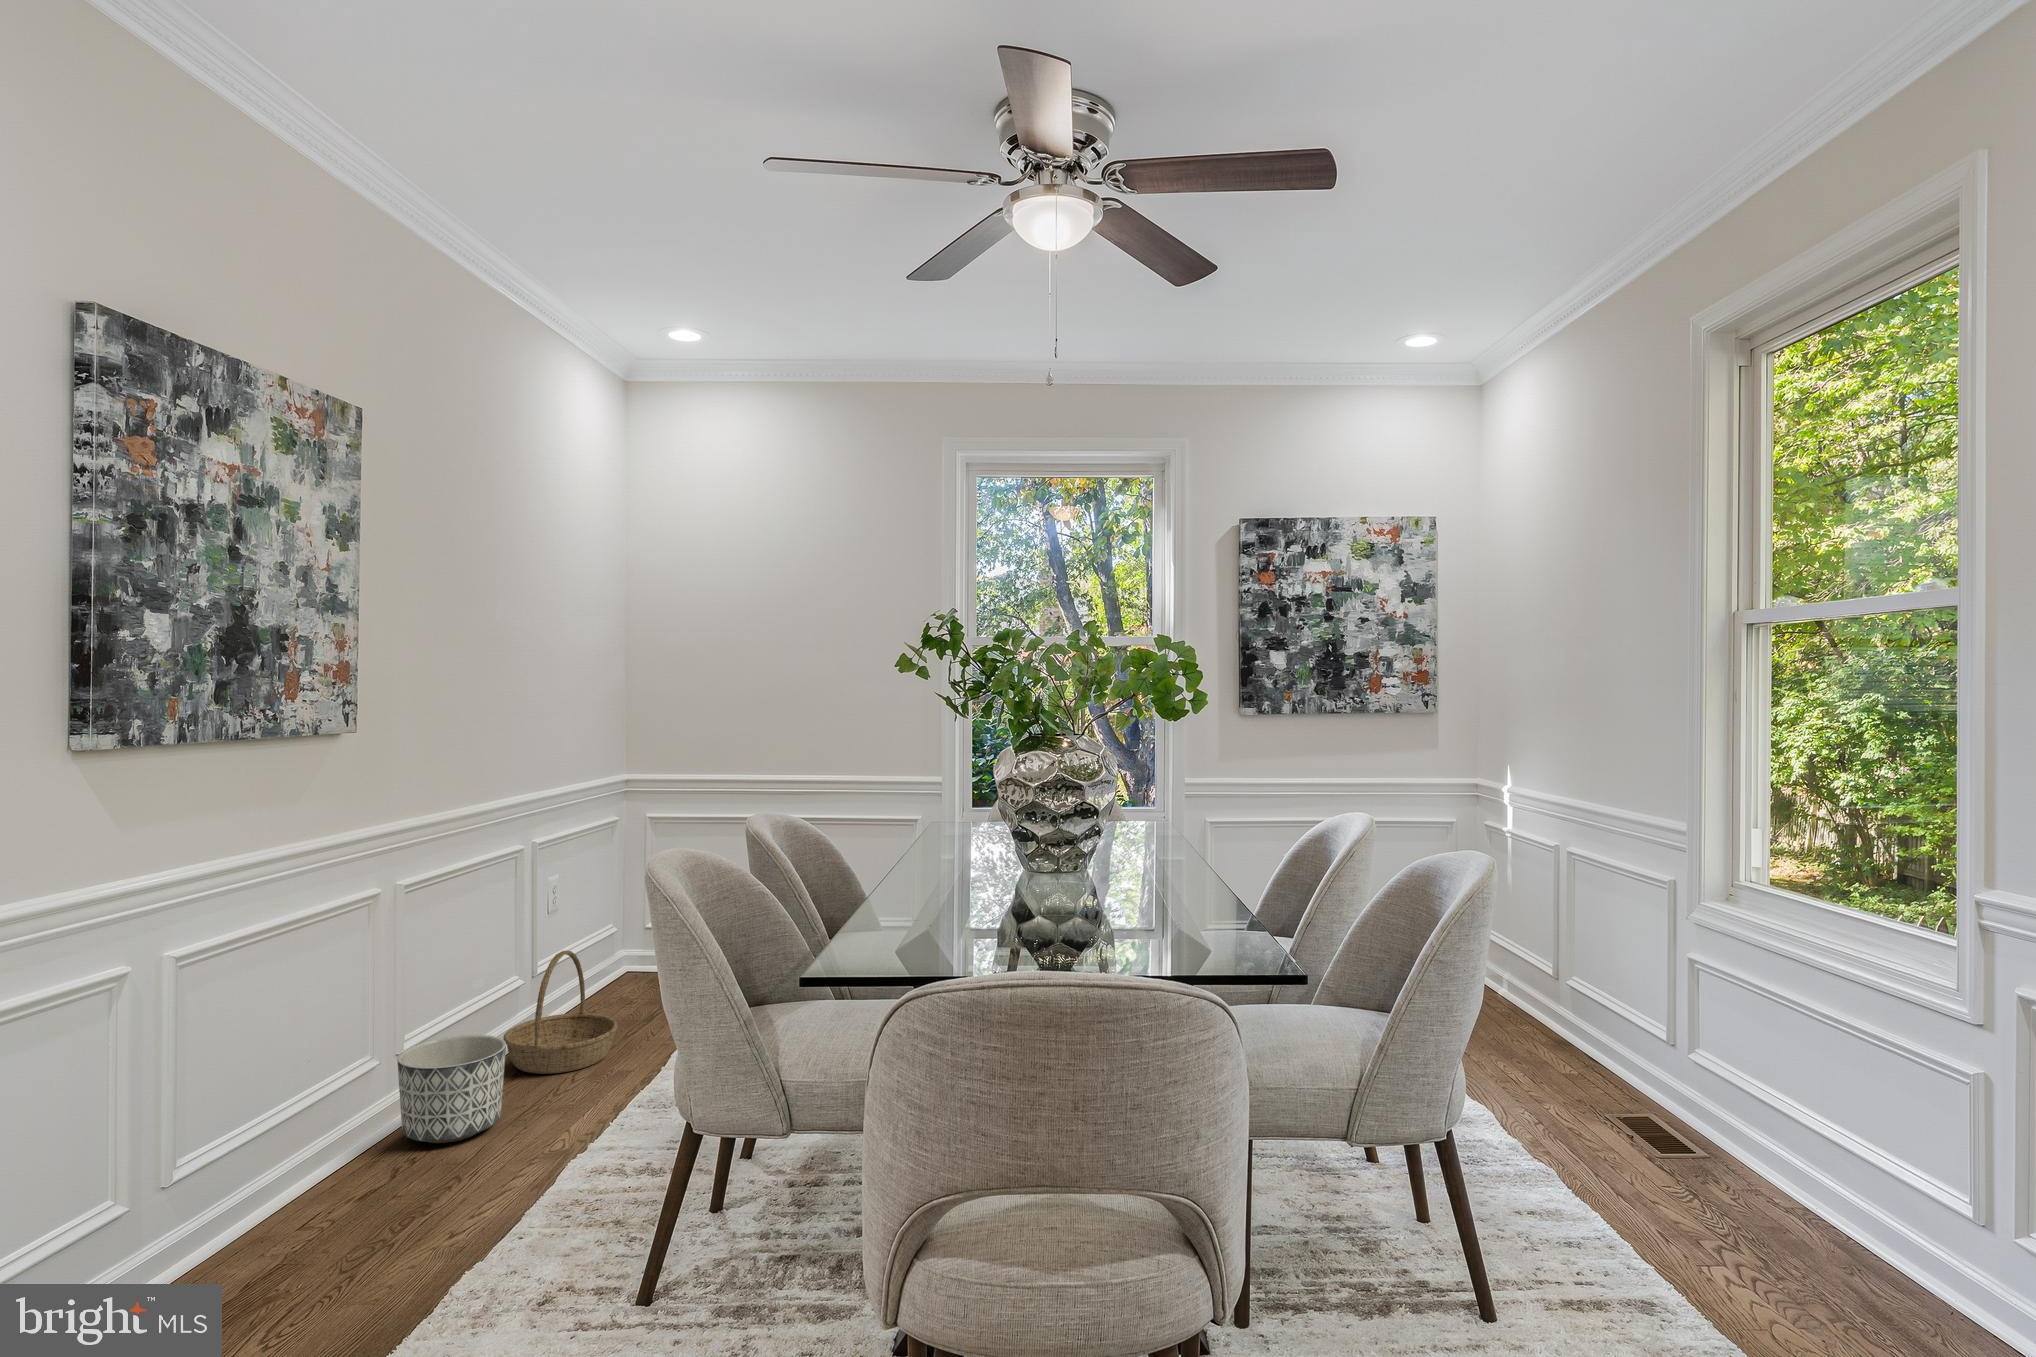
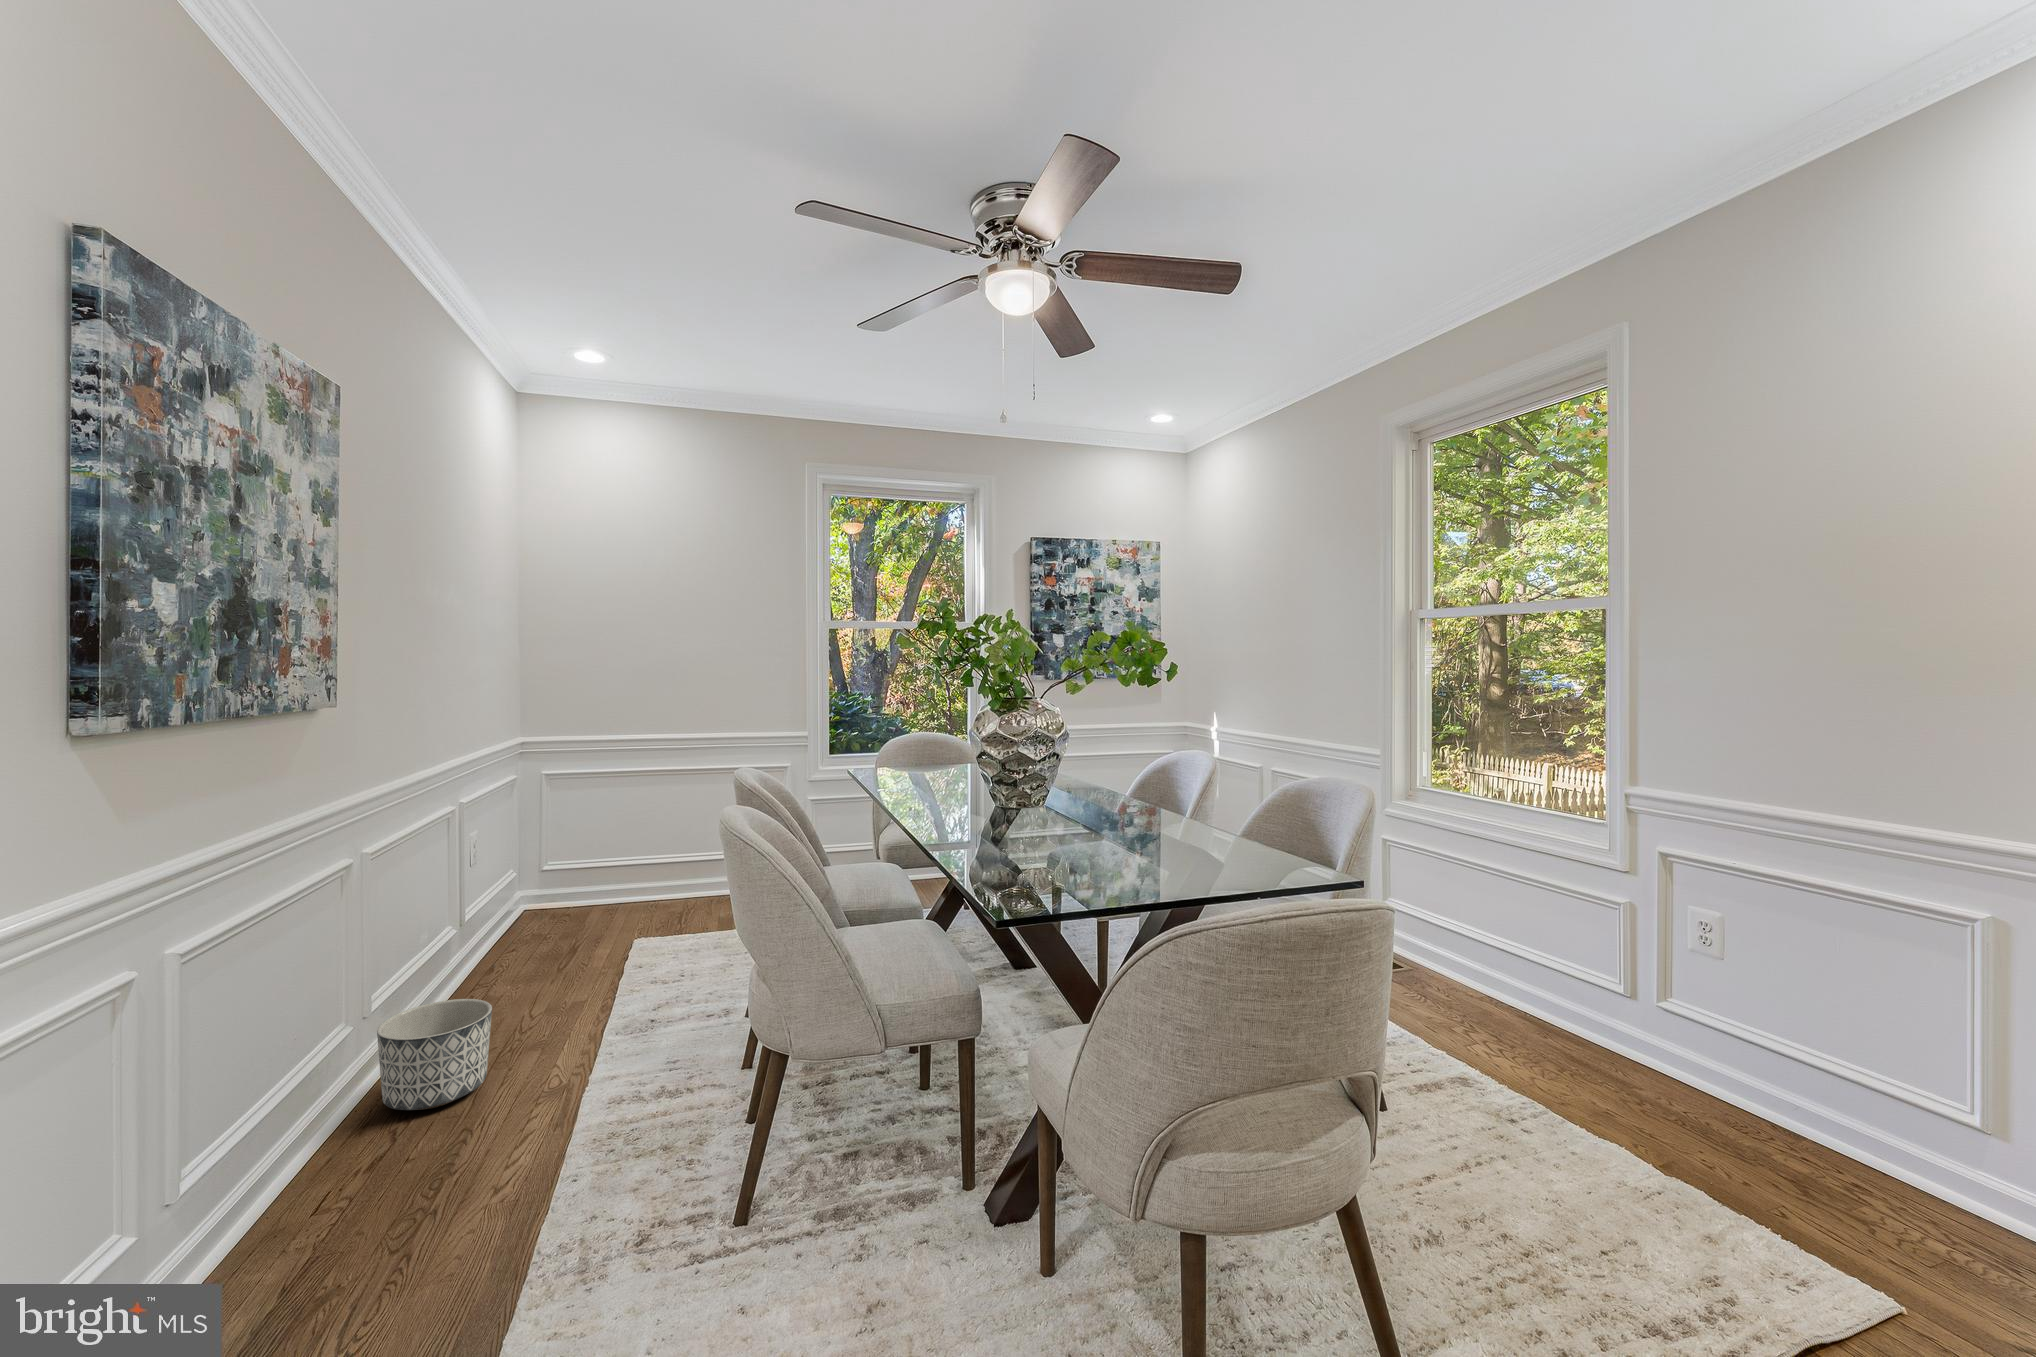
basket: present [503,951,618,1074] -> none [455,911,570,1028]

